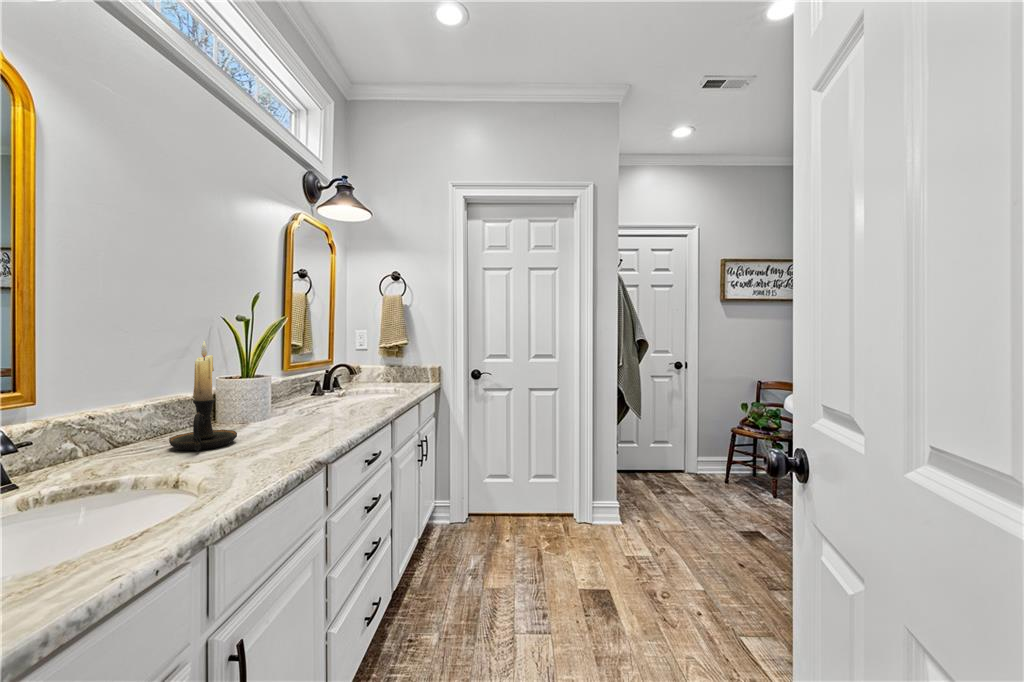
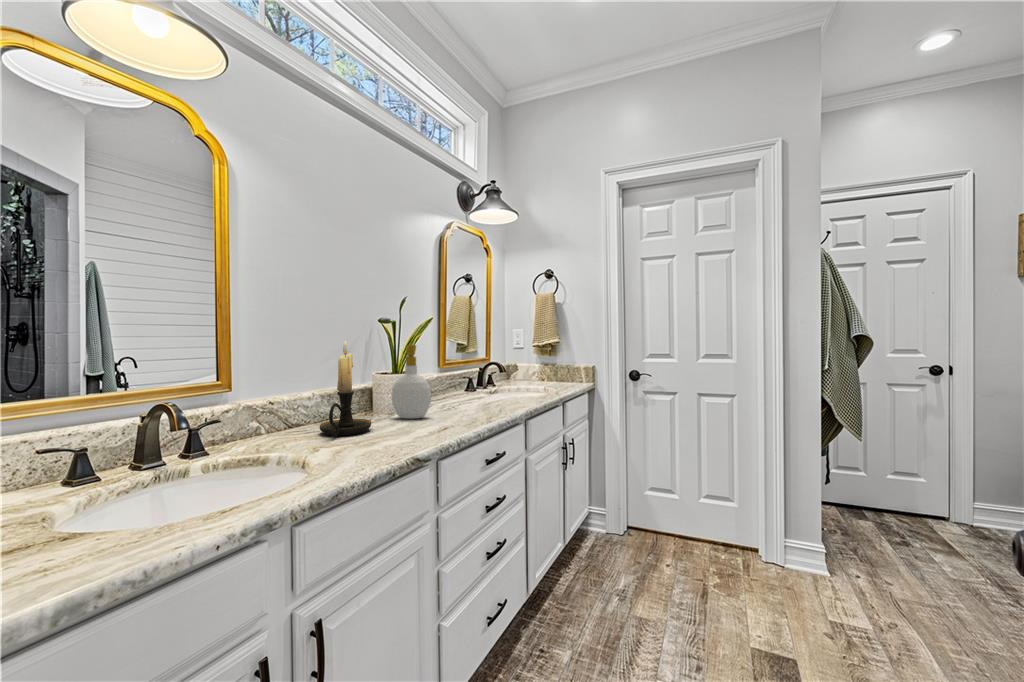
soap bottle: none [248,346,297,427] -> present [392,345,431,419]

